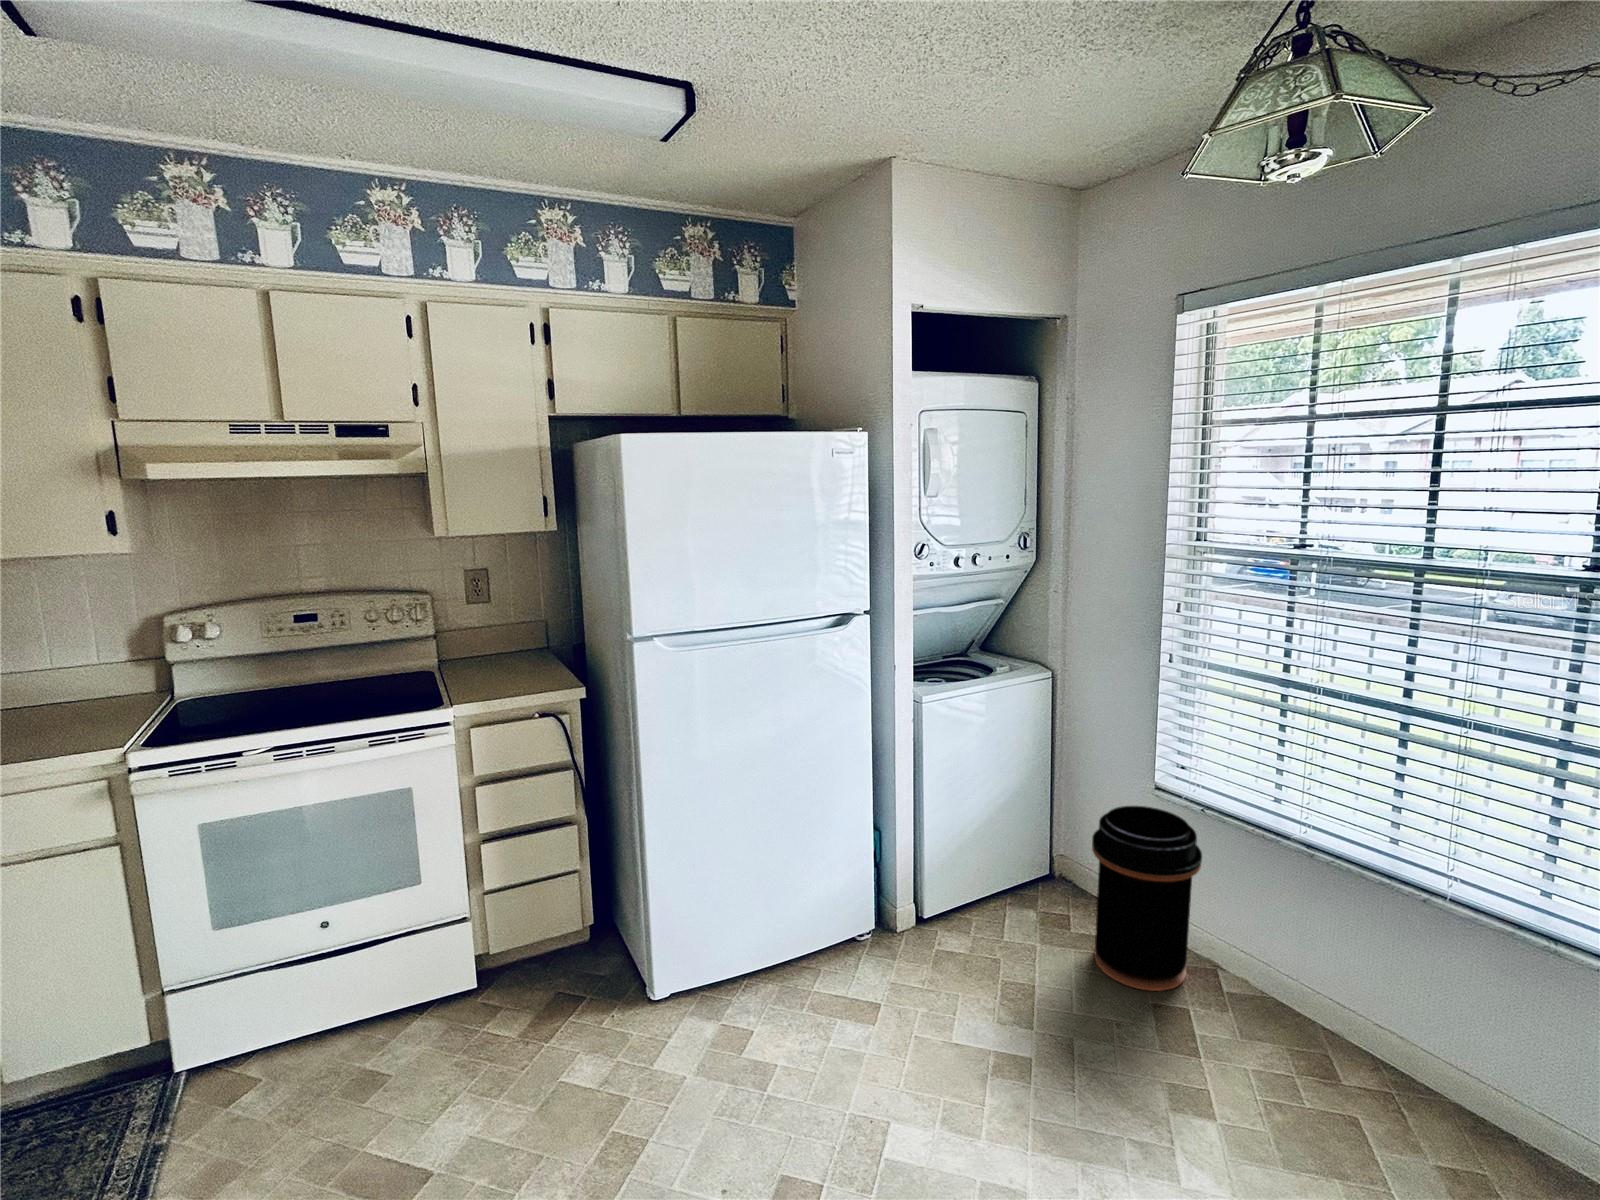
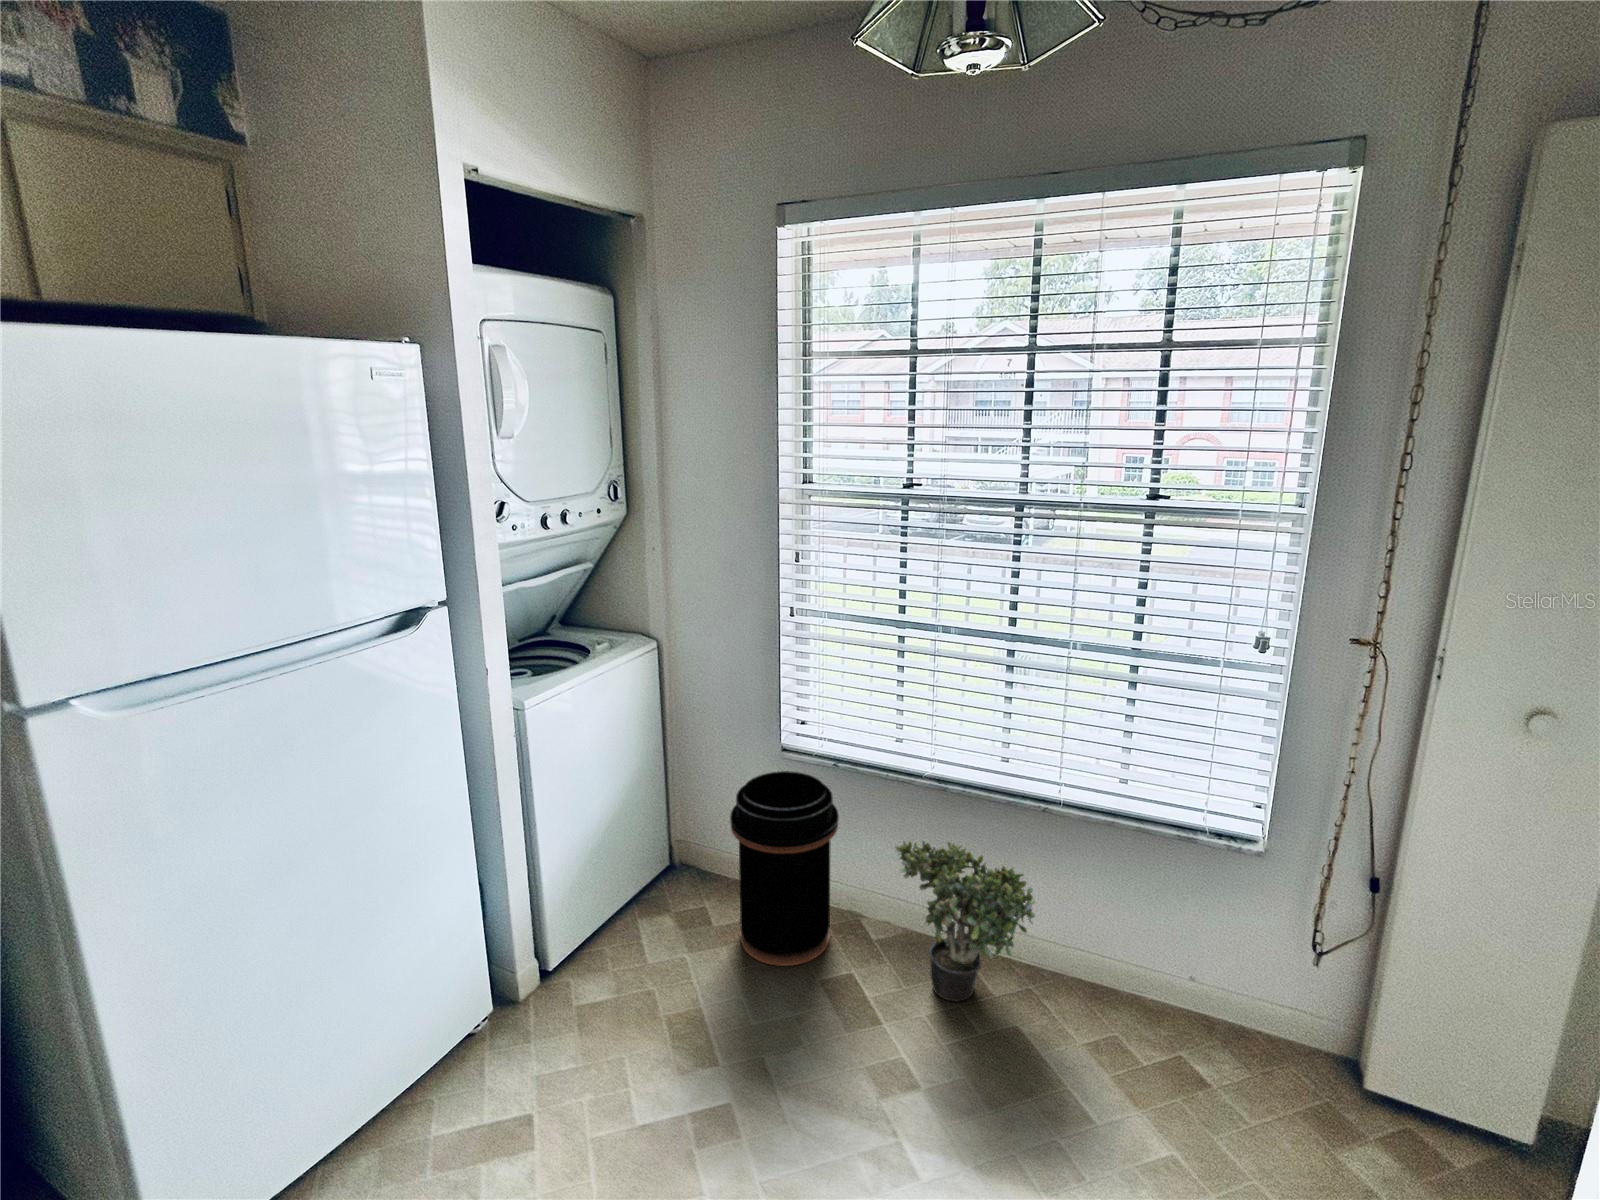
potted plant: none [1246,897,1410,1082] -> present [895,841,1035,1001]

